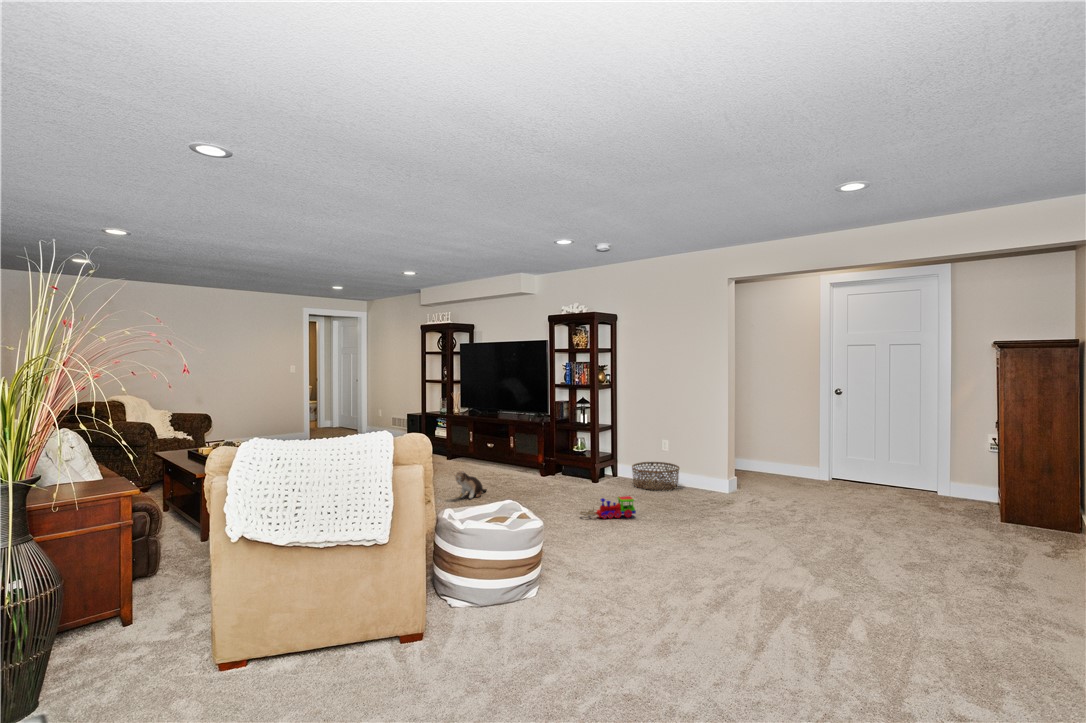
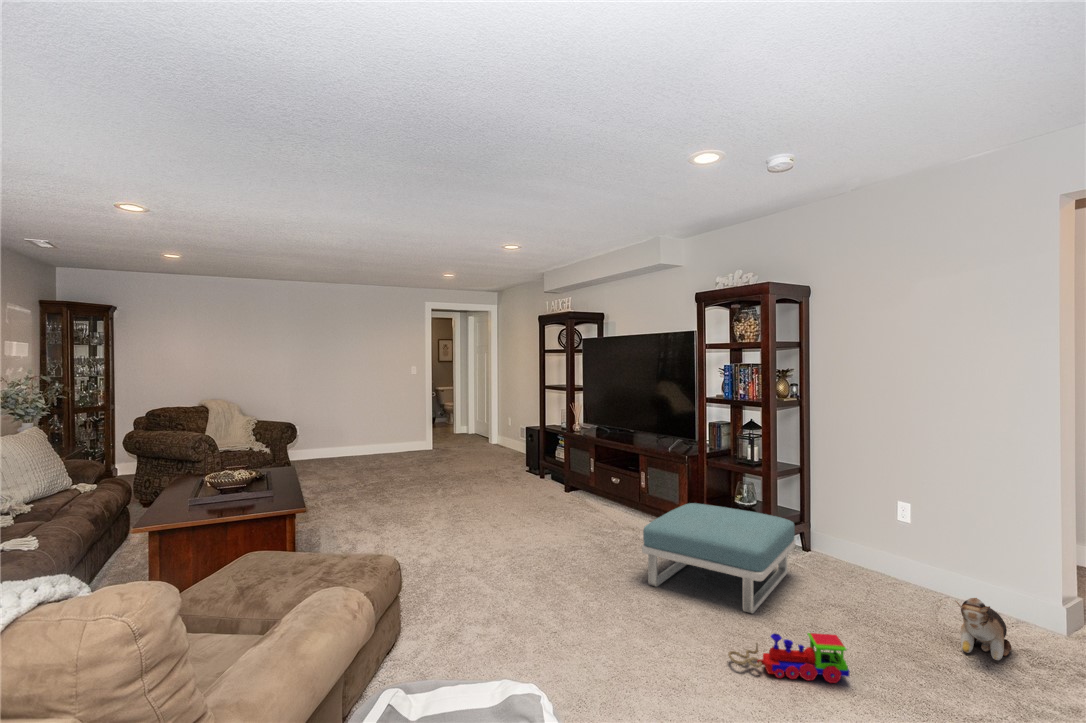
footstool: none [525,450,610,501] -> present [642,503,795,613]
basket: present [632,462,680,490] -> none [838,537,937,601]
plush toy: present [453,471,487,498] -> present [956,598,1011,660]

